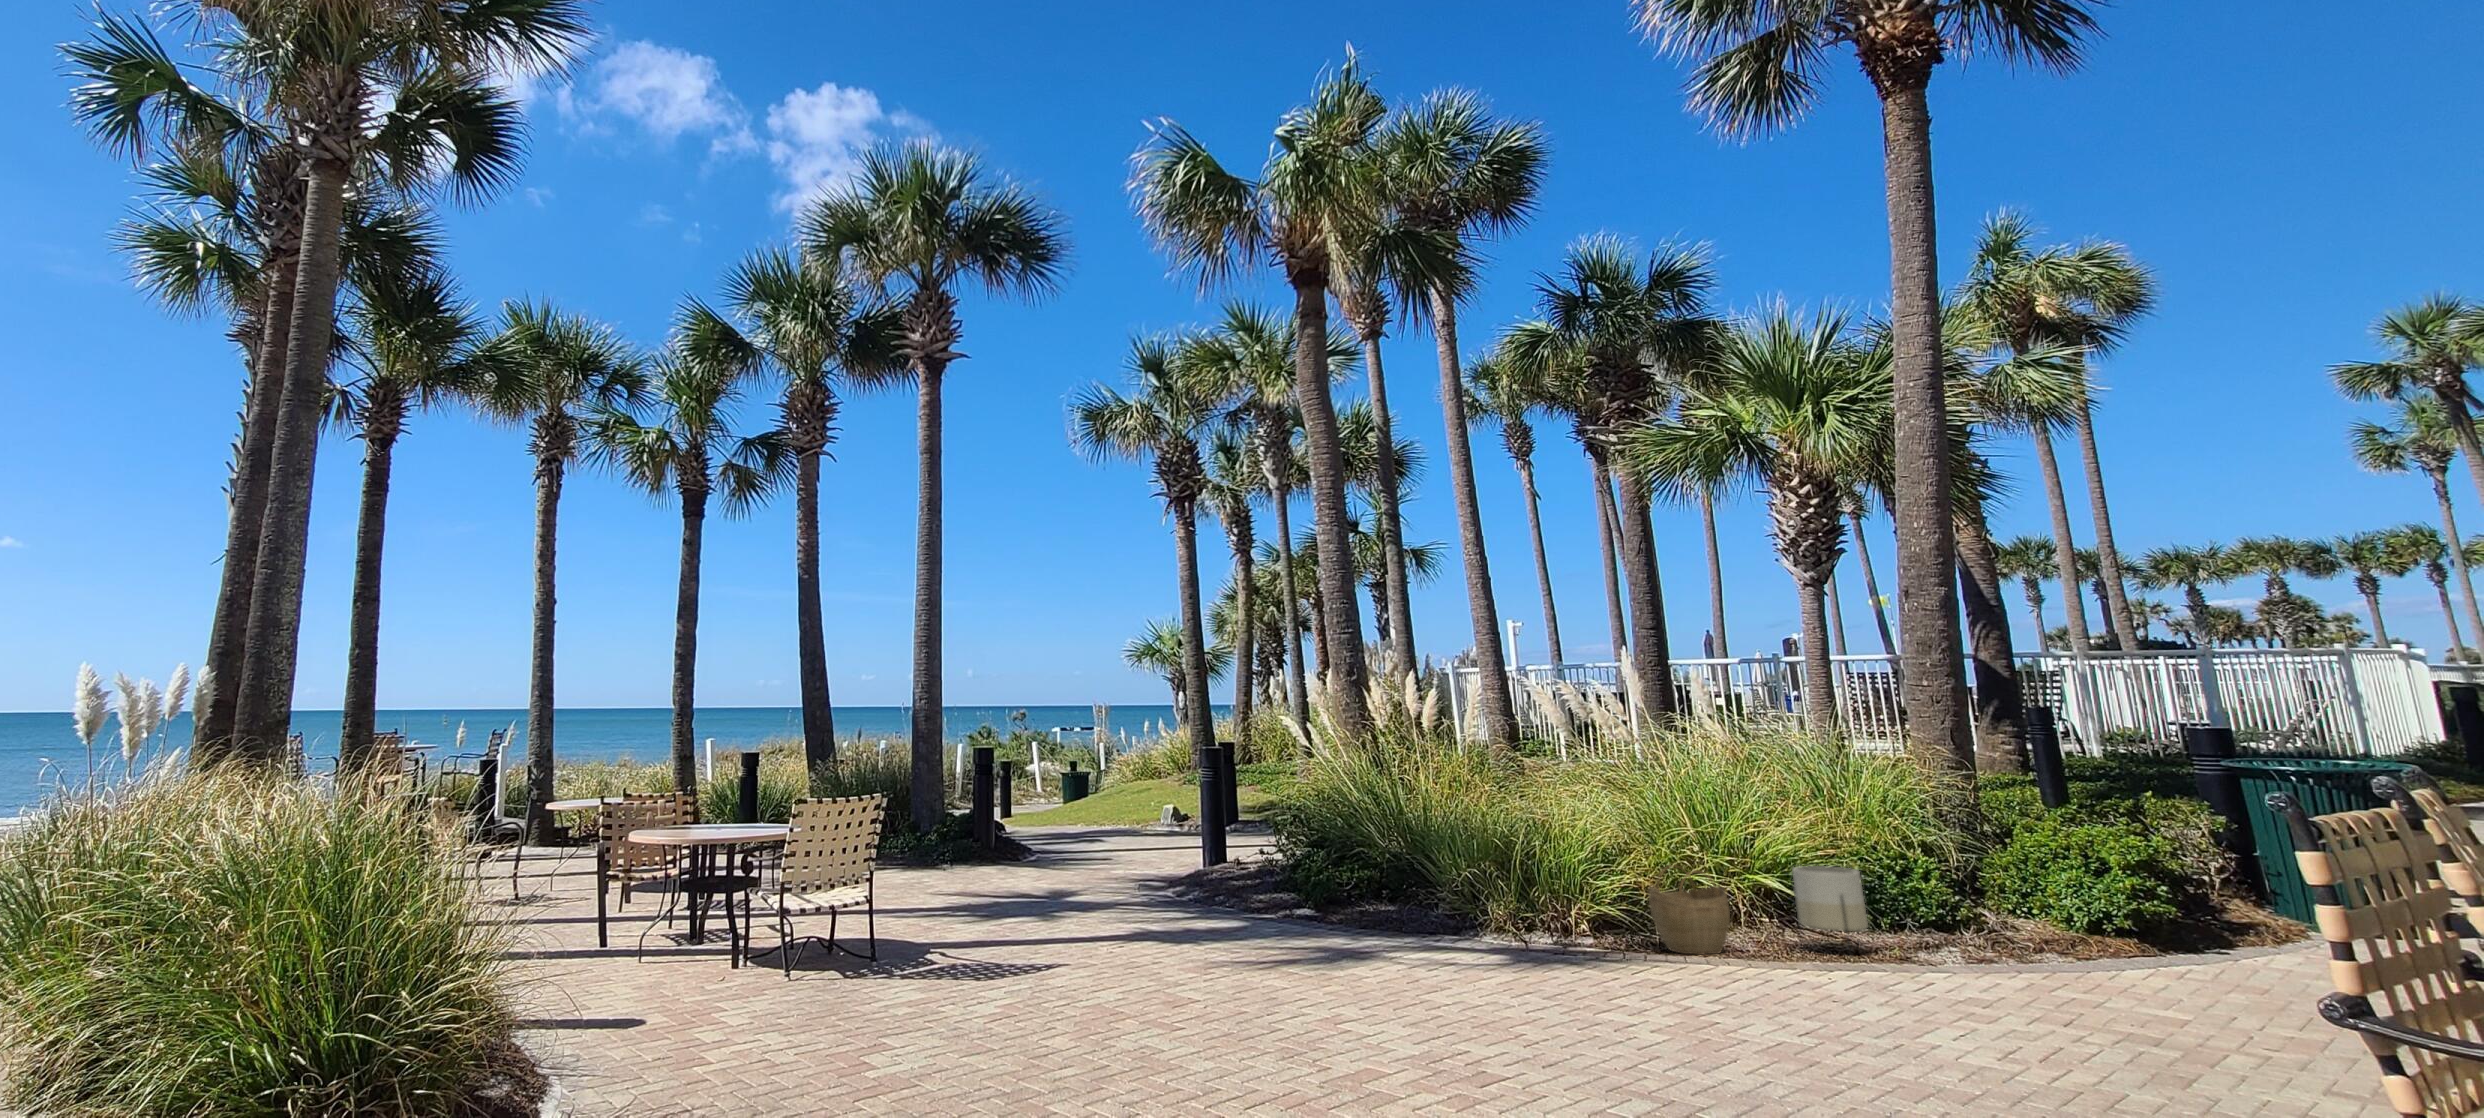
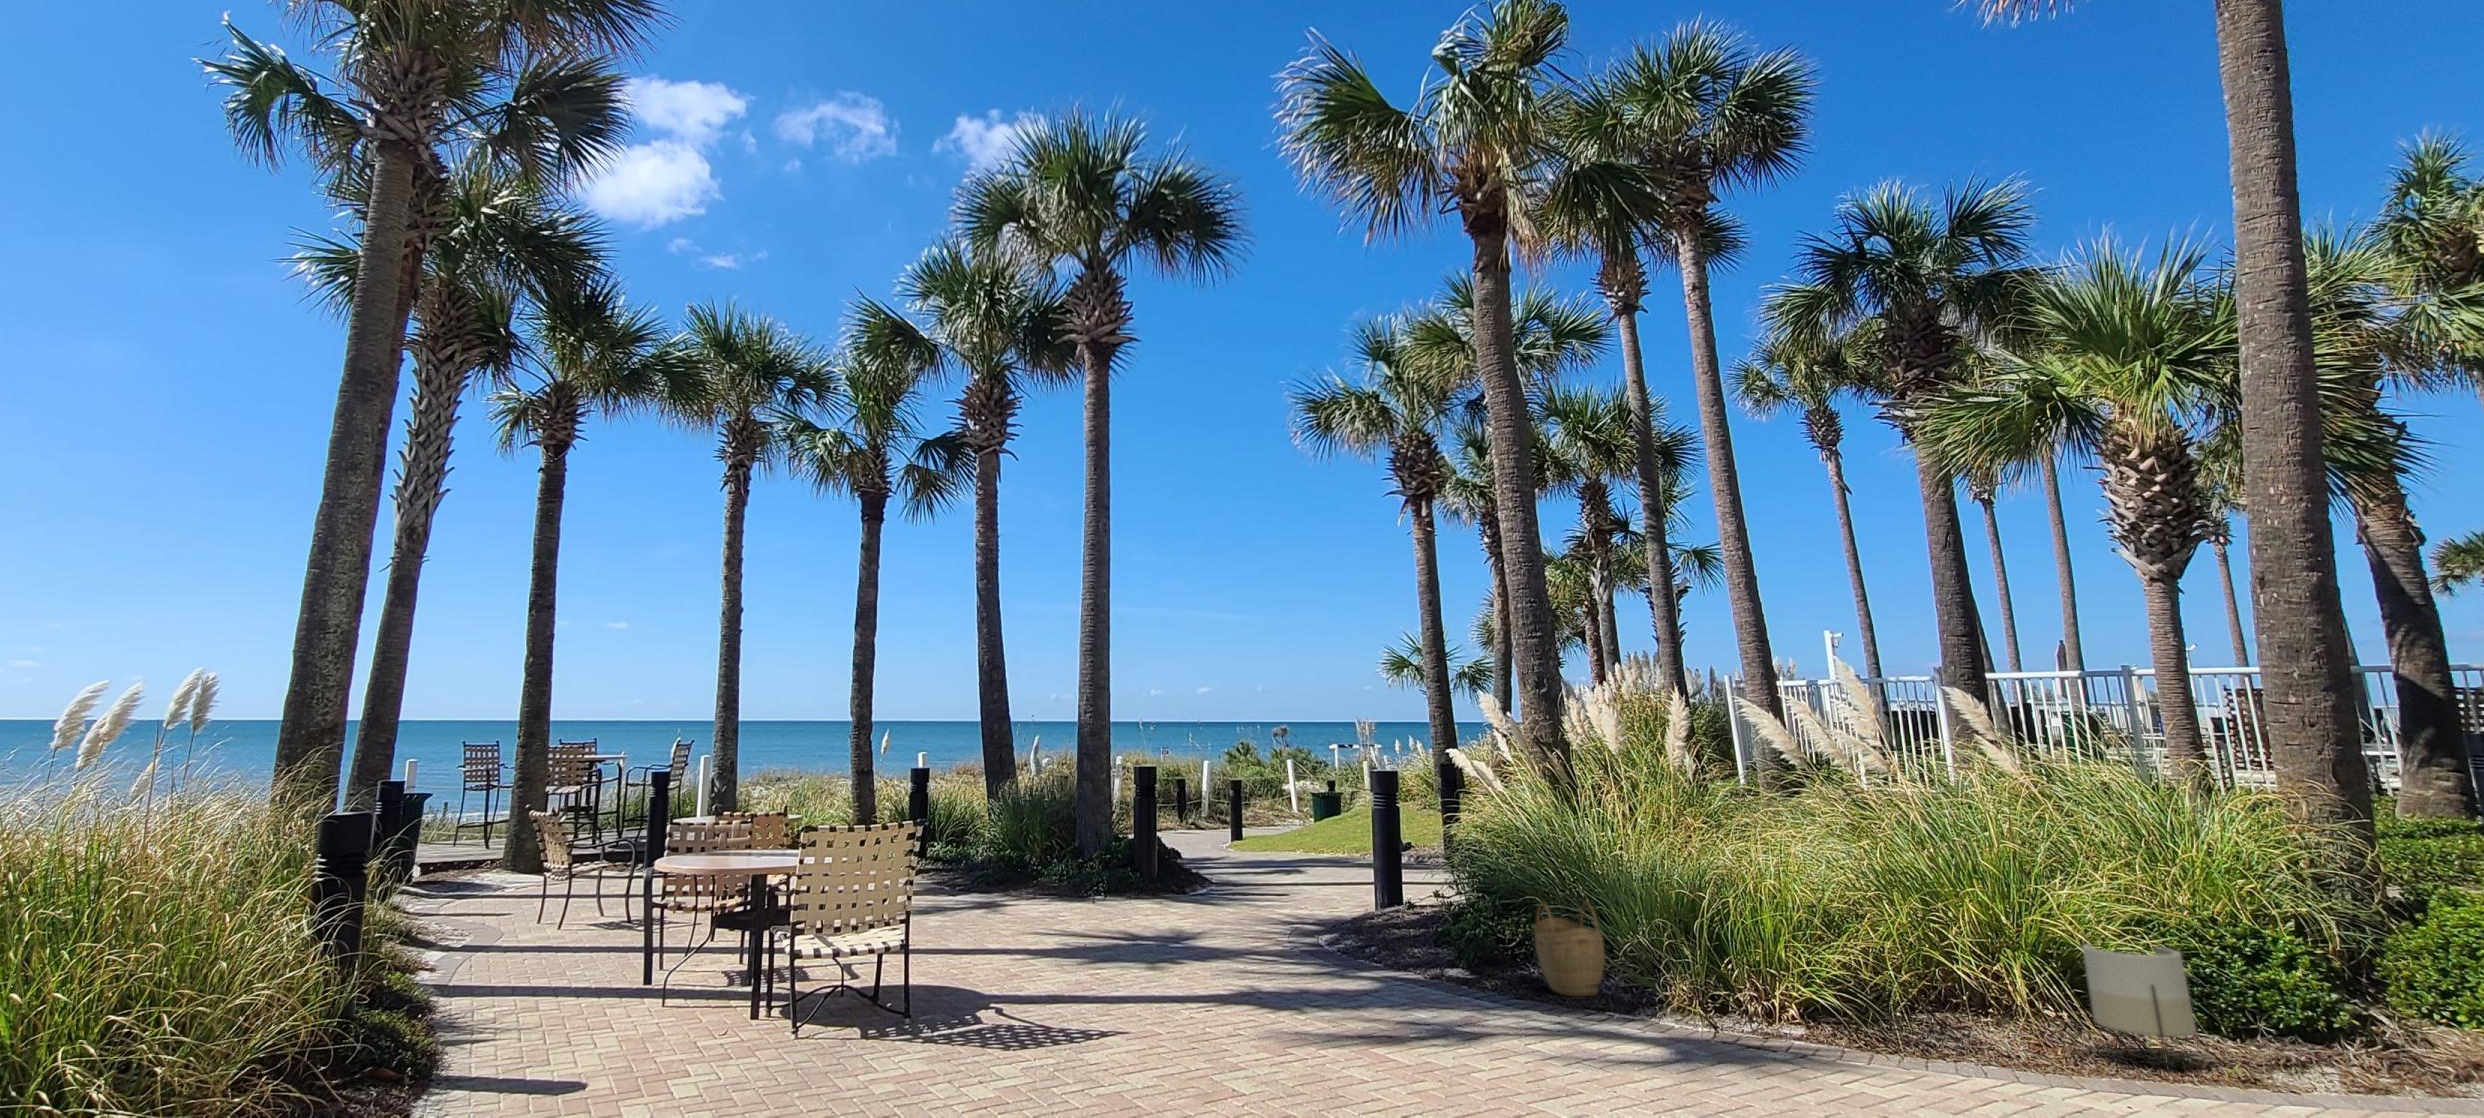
woven basket: present [1648,867,1730,954] -> present [1535,903,1605,997]

